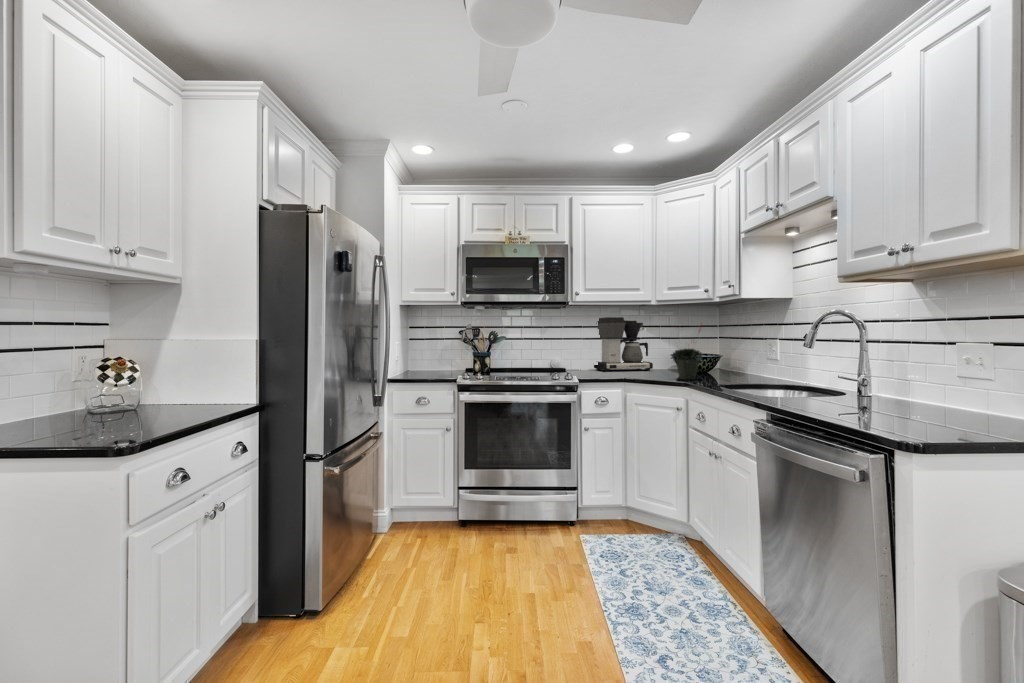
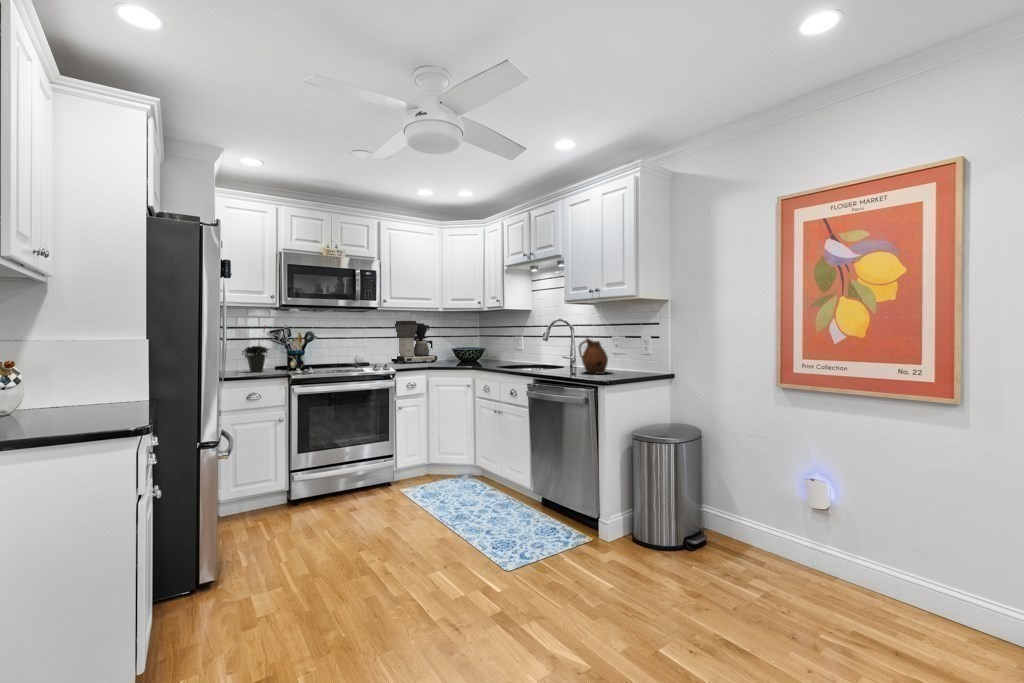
potted plant: present [671,330,702,380] -> present [242,329,269,372]
ceramic pitcher: none [859,342,943,415] -> present [579,338,611,374]

